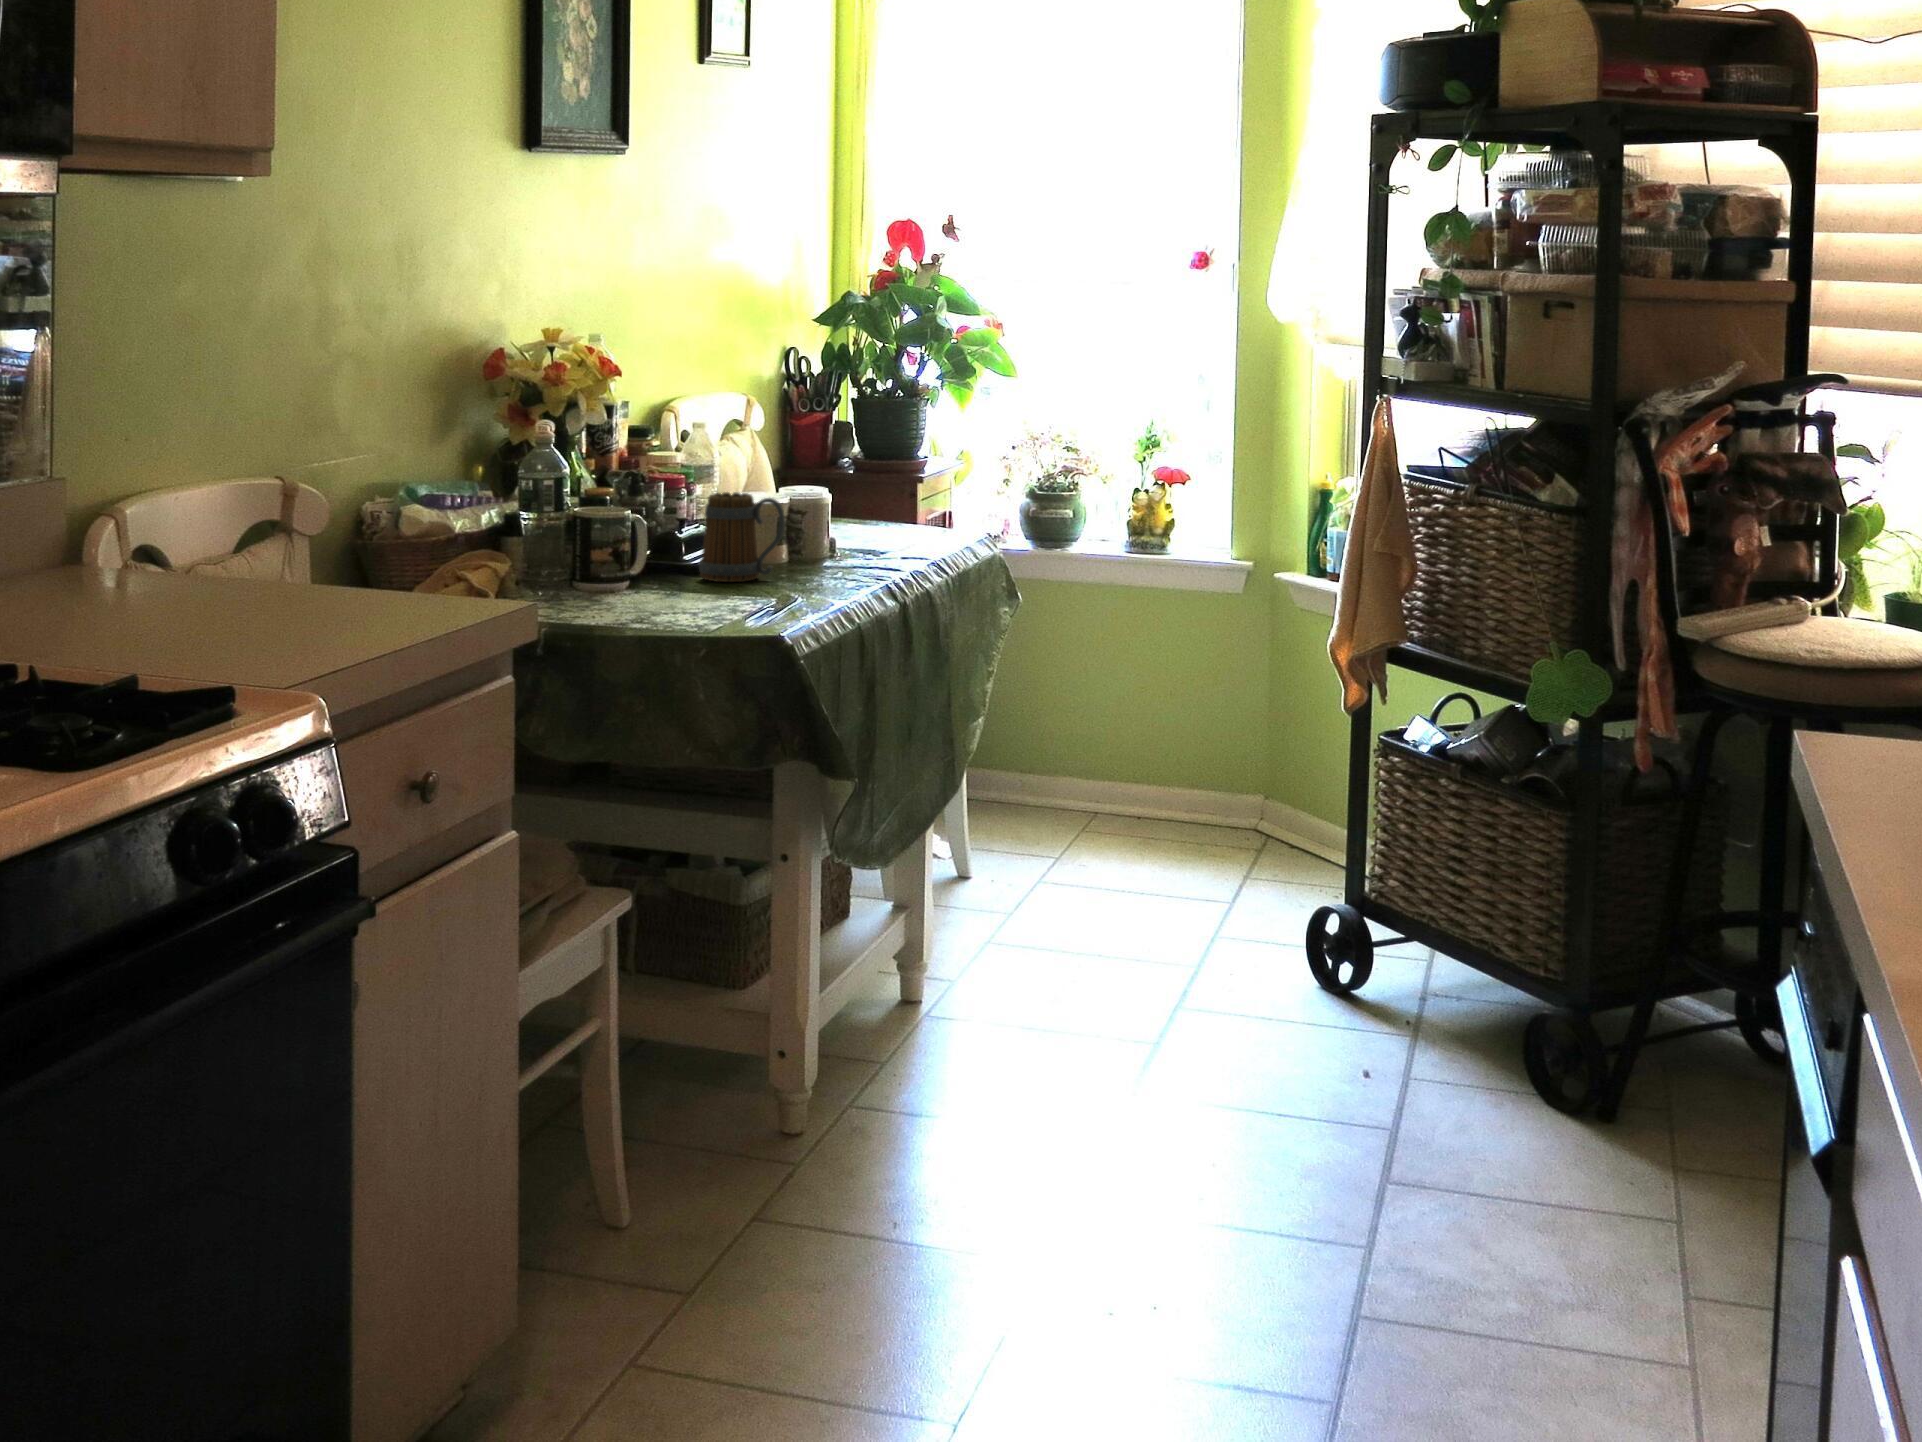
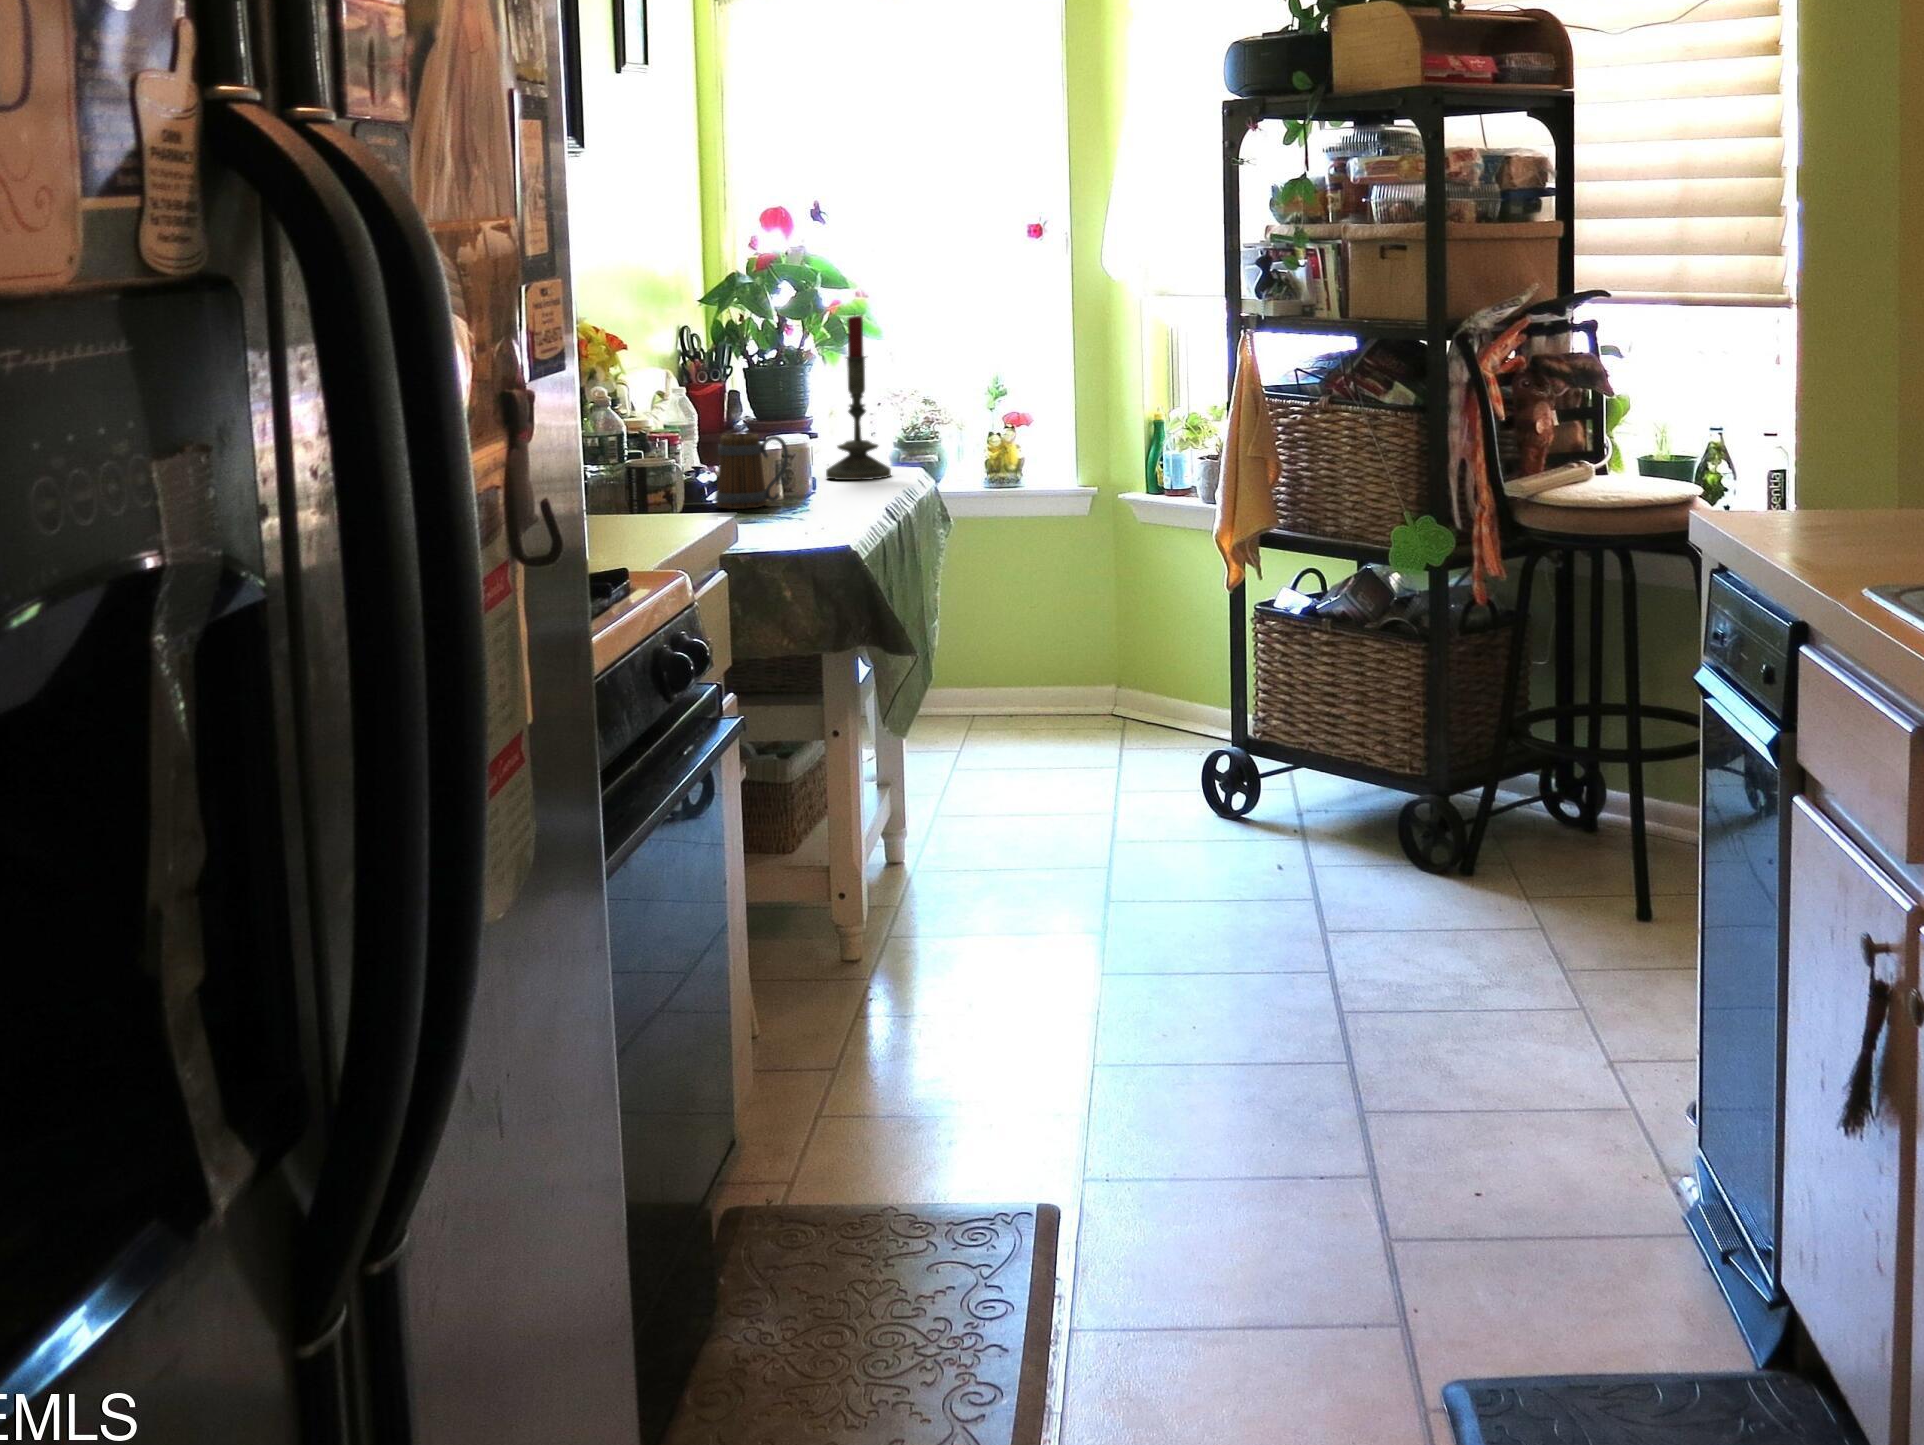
candle: none [871,351,947,548] -> present [826,316,891,480]

